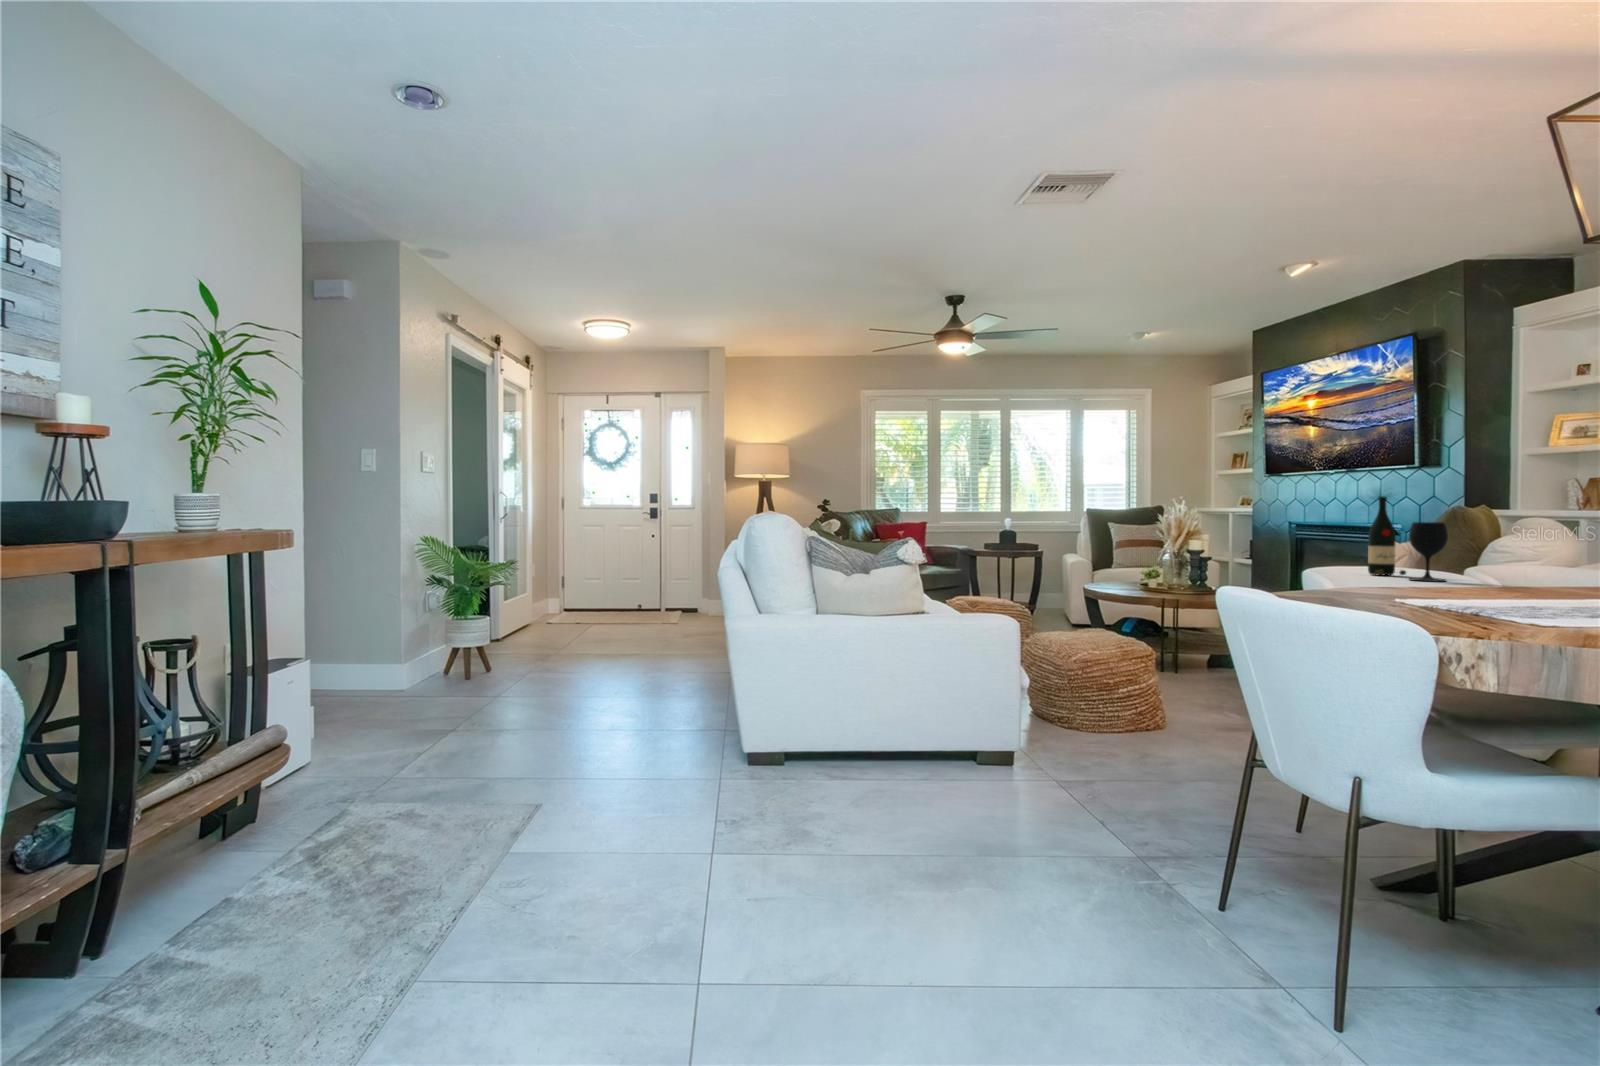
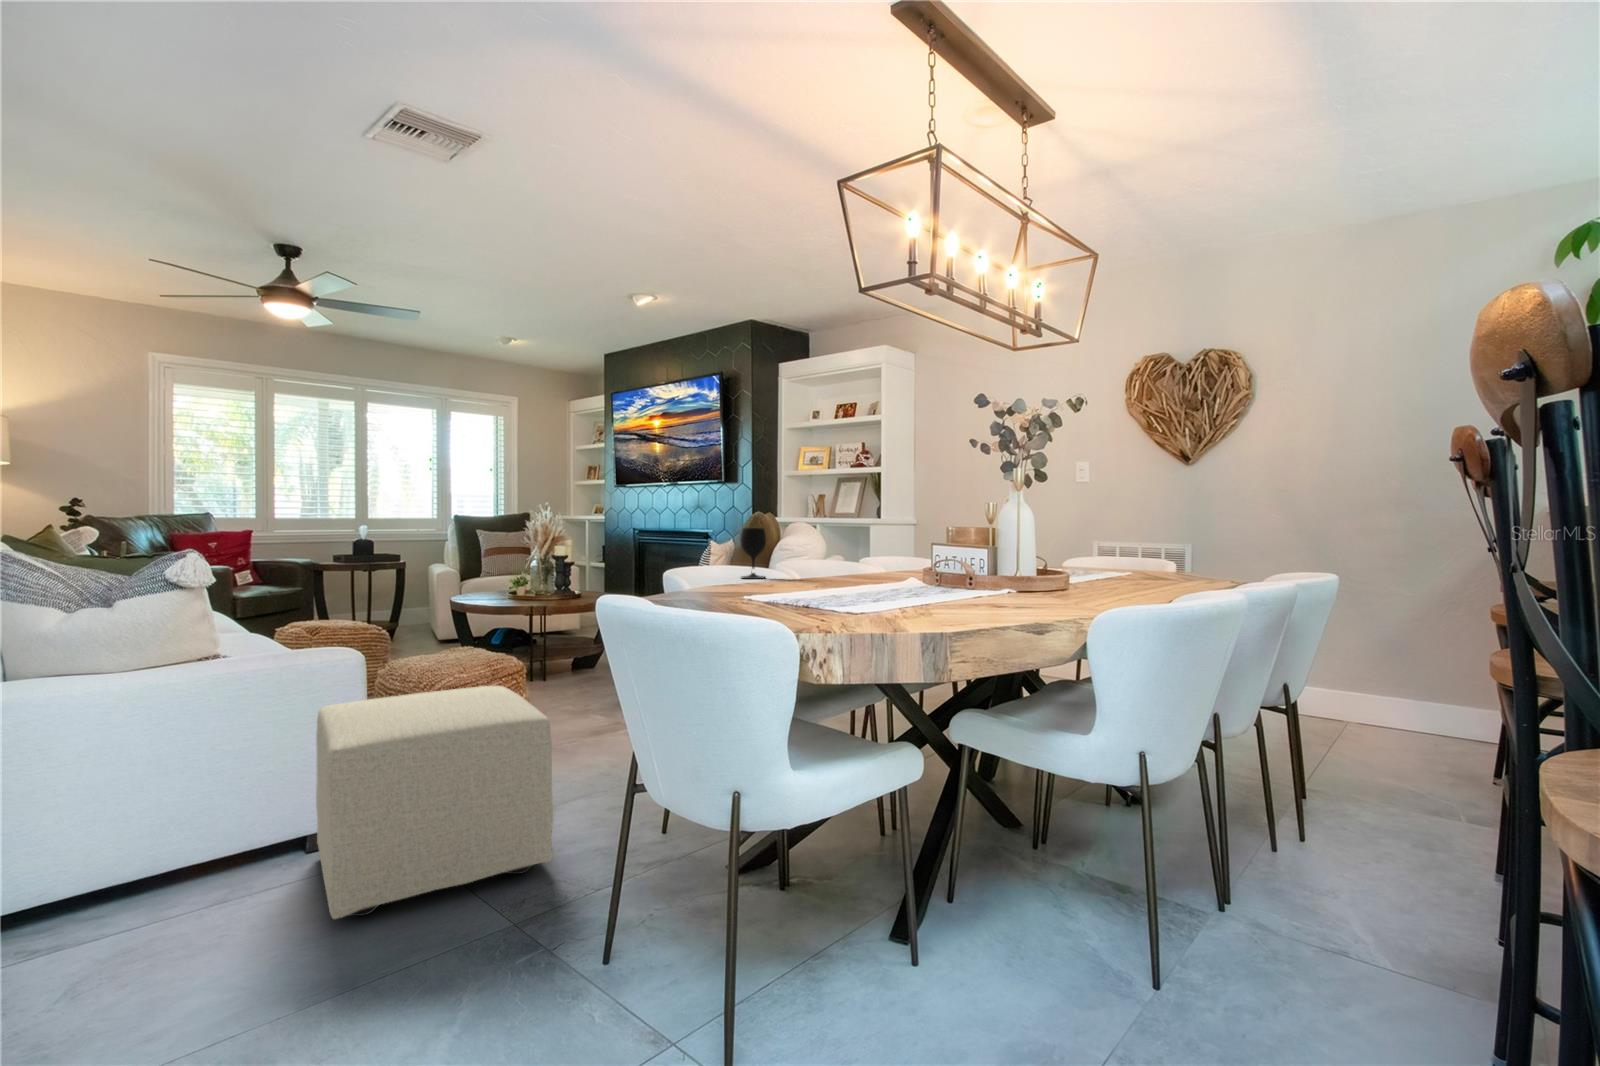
wine bottle: present [1368,497,1406,575] -> none [709,506,737,575]
ottoman: none [988,658,1175,826] -> present [316,686,553,919]

